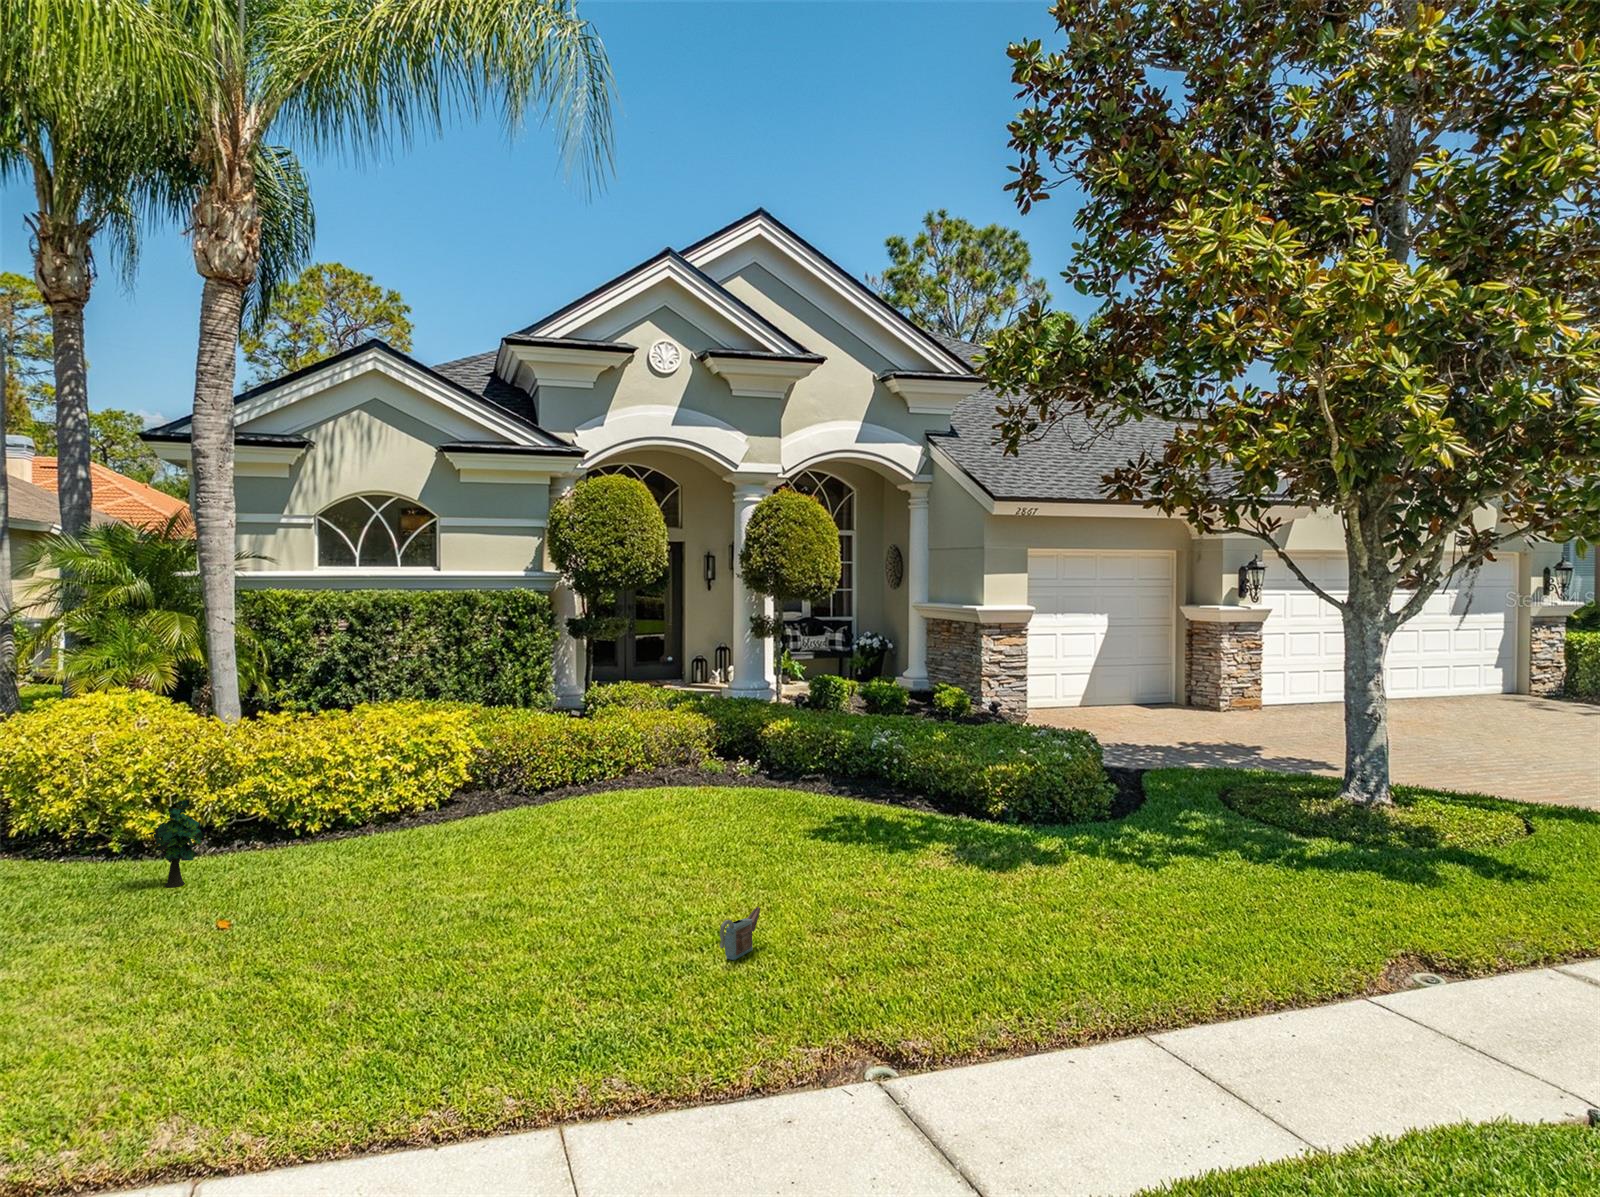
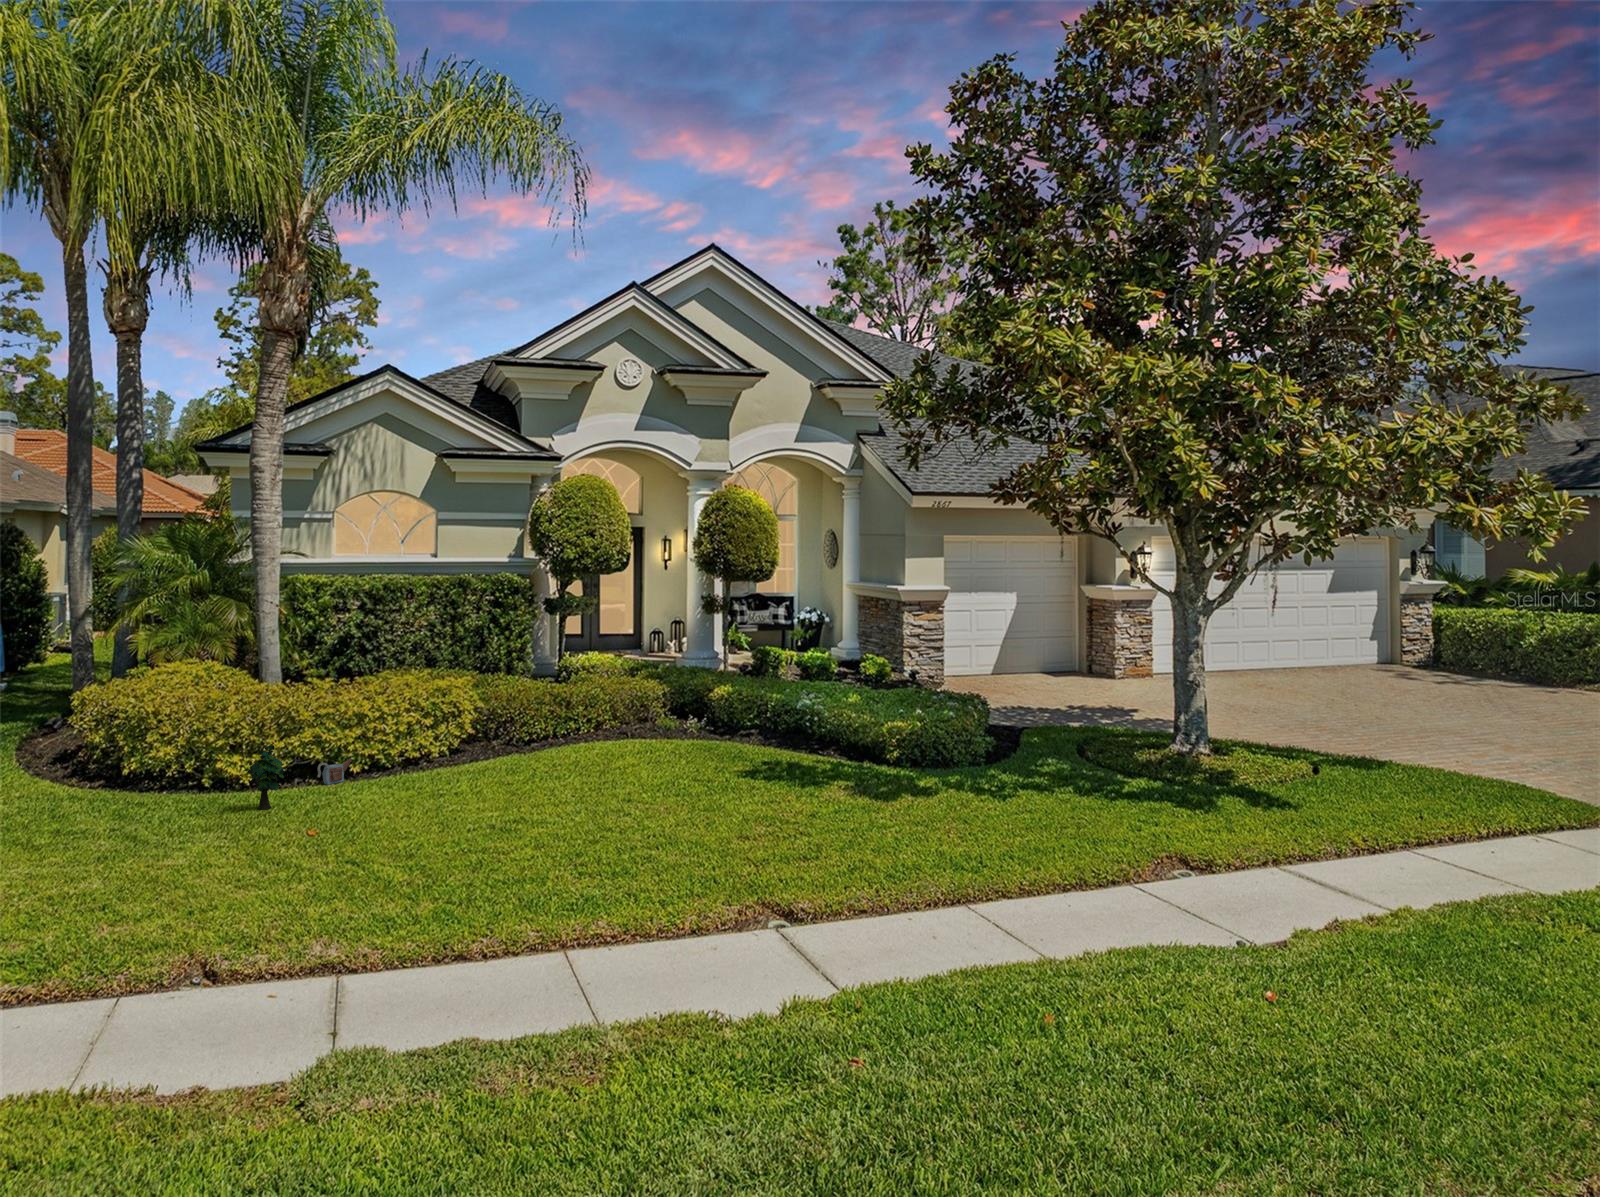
watering can: present [719,907,761,960] -> present [317,758,352,785]

